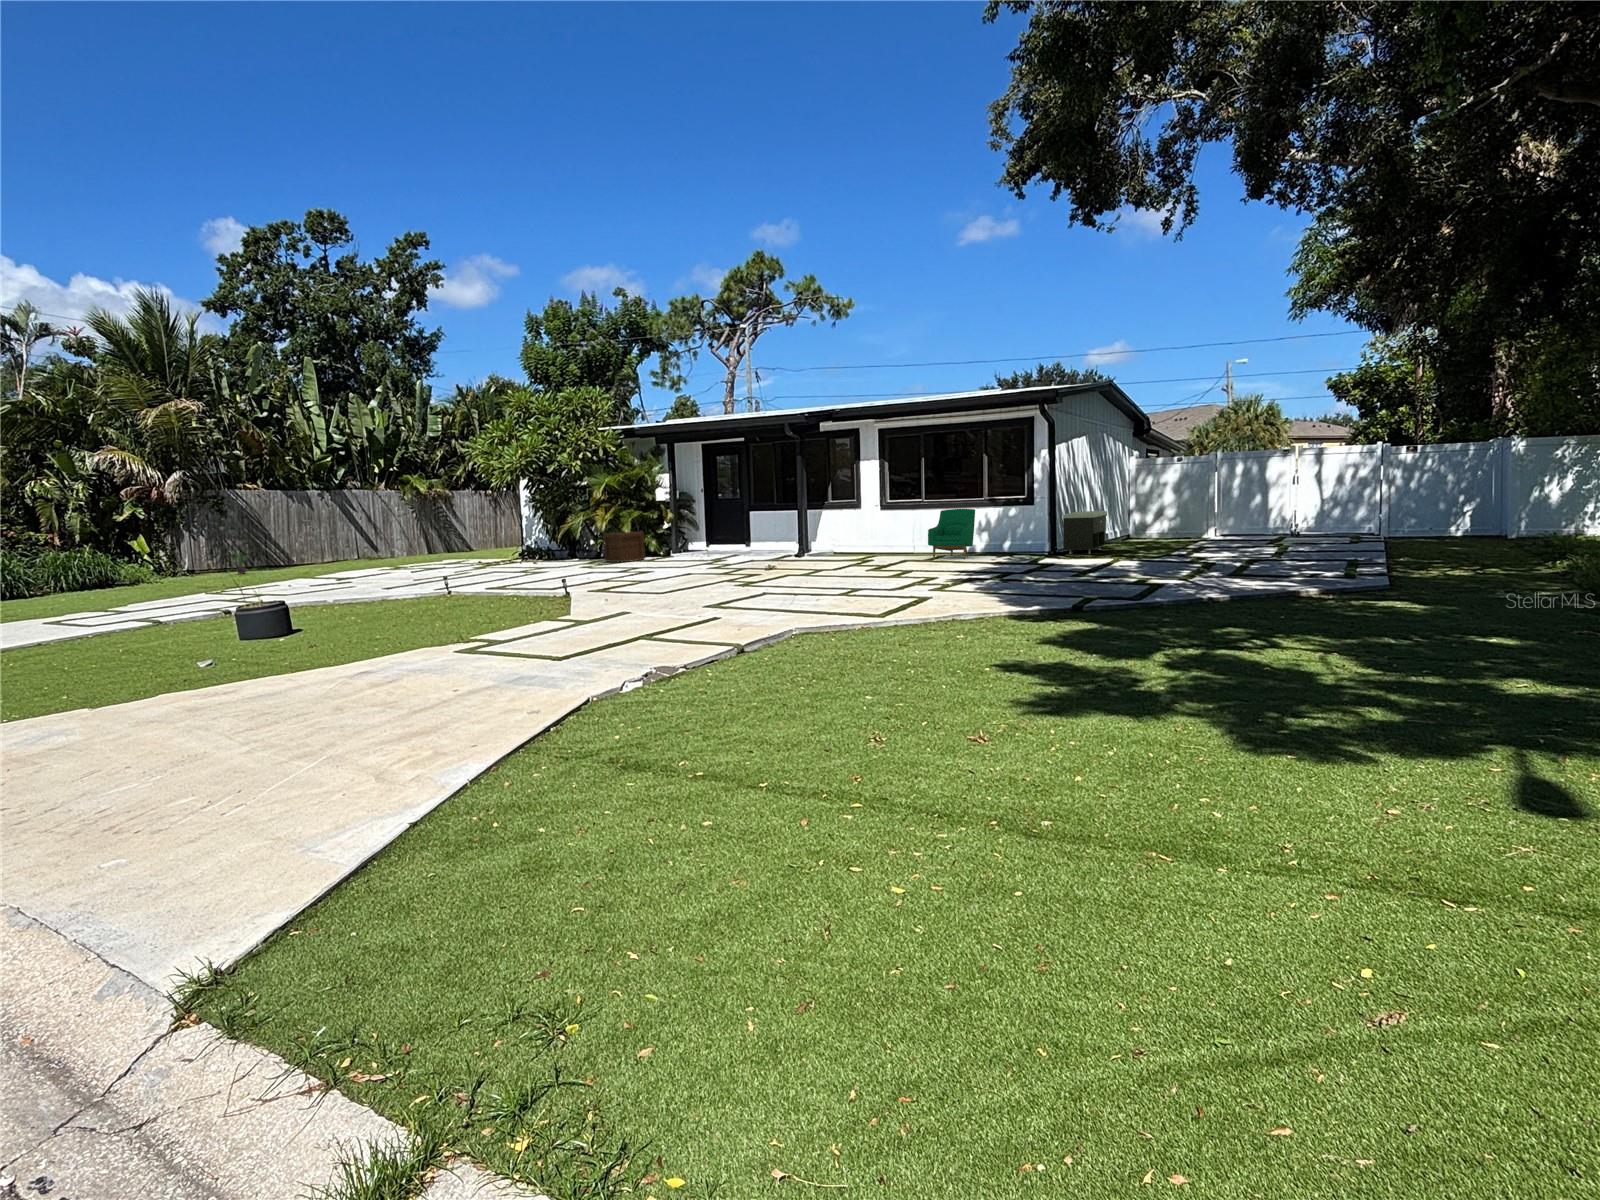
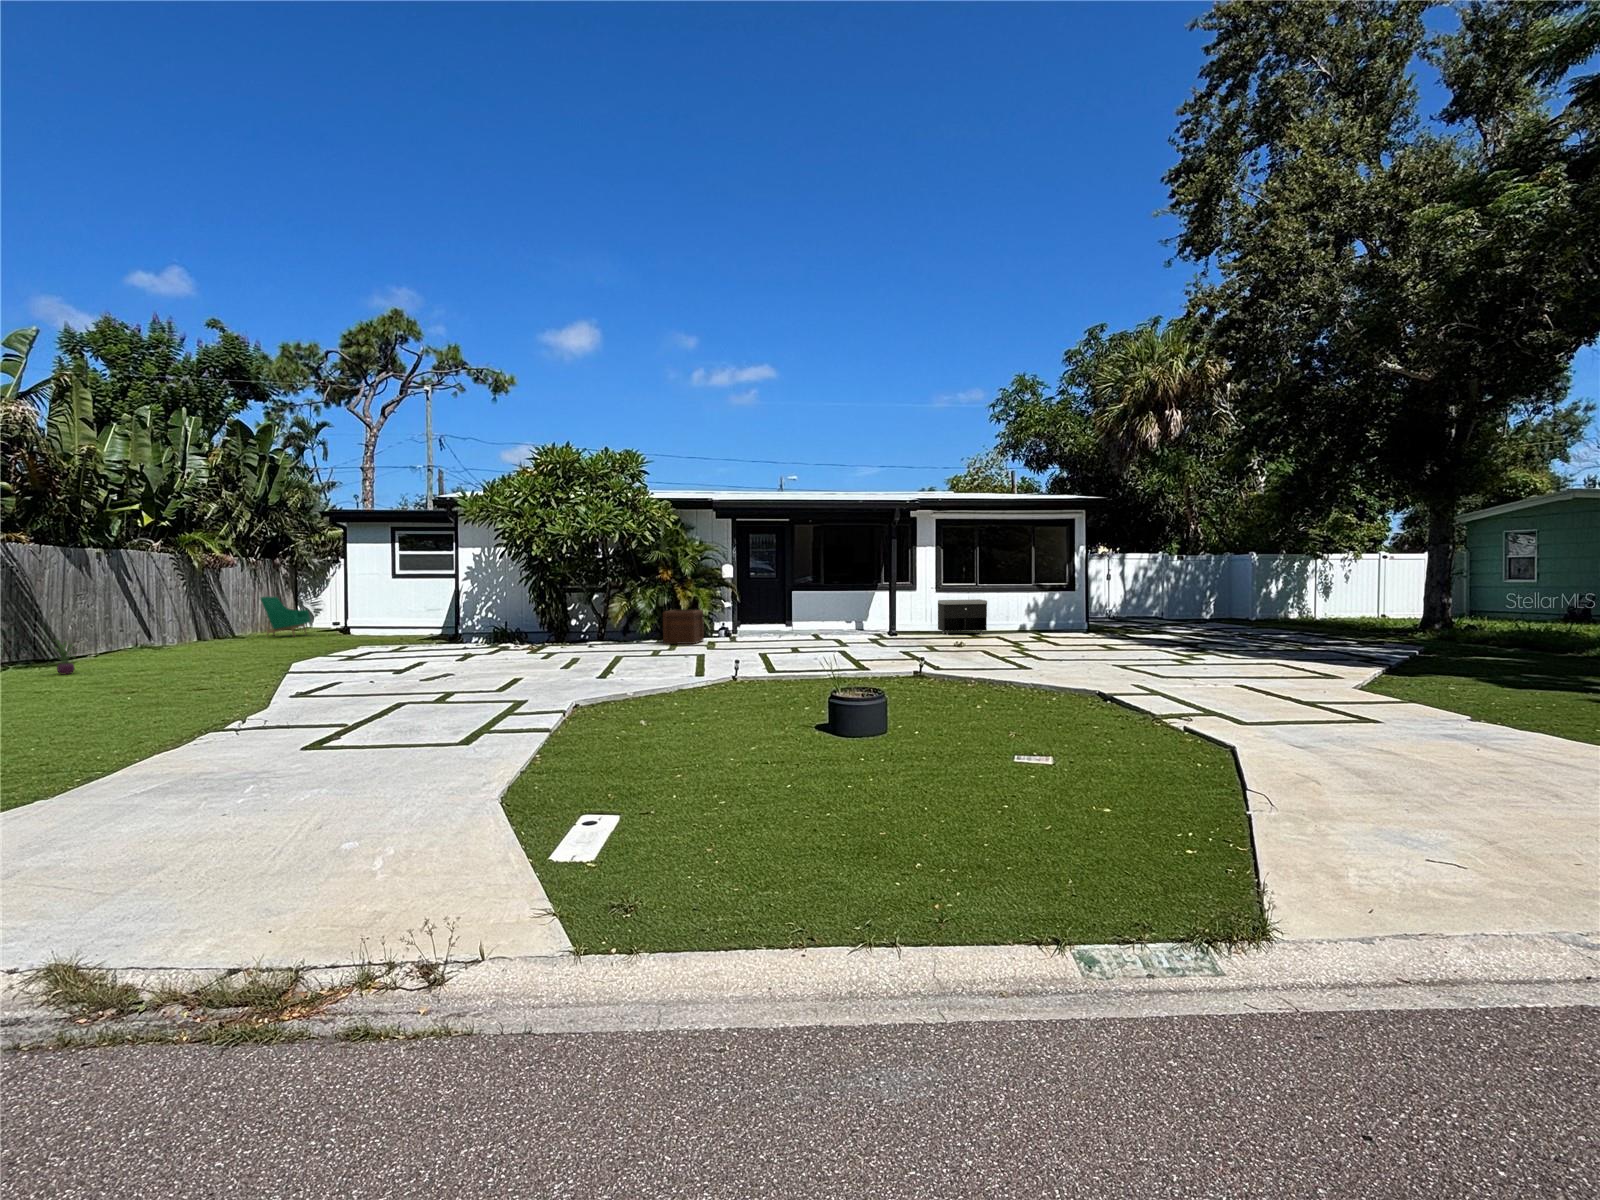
armchair: present [928,509,975,559] -> present [261,596,310,636]
storage bench: present [1063,511,1107,554] -> present [938,599,987,635]

